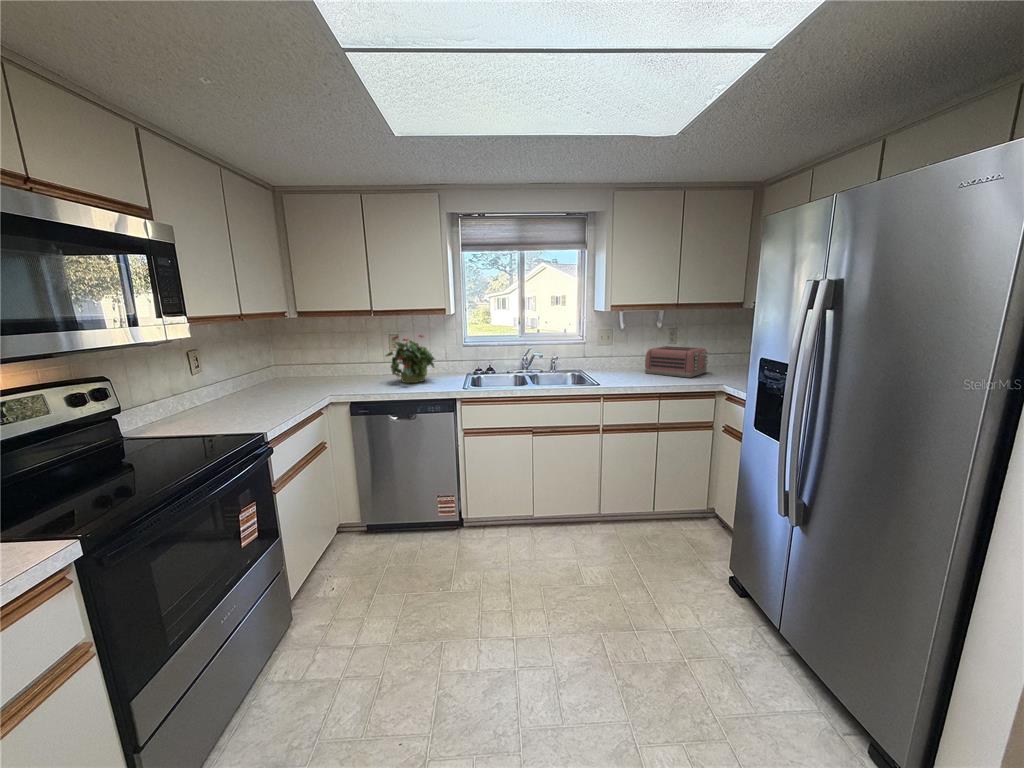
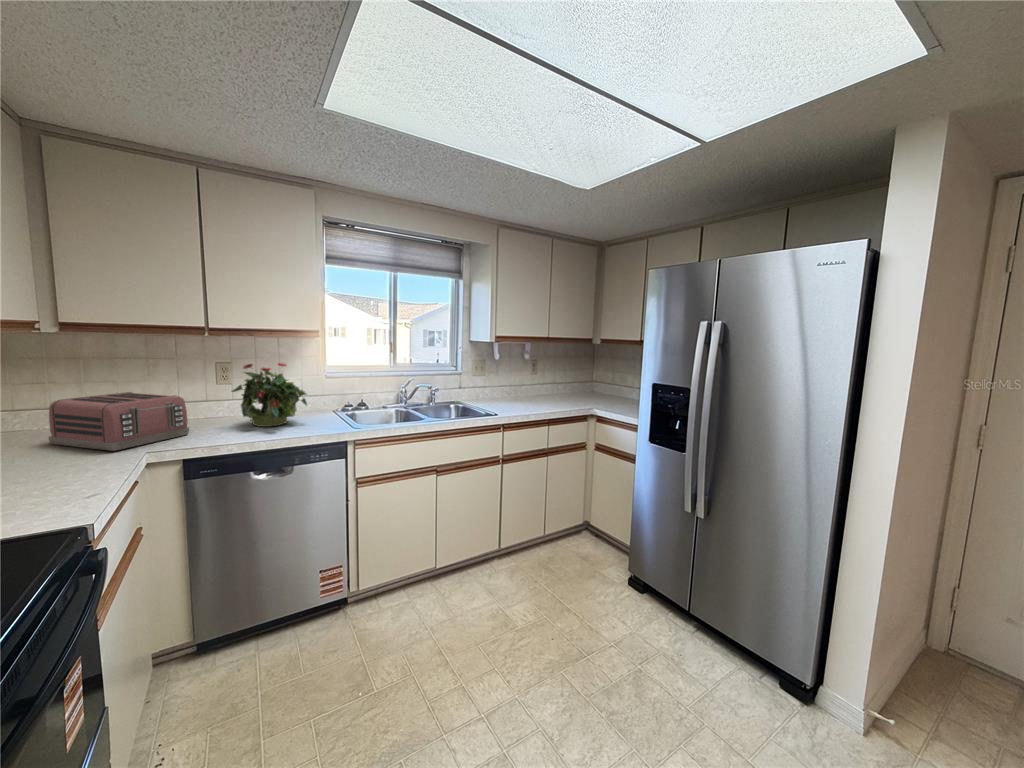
toaster: present [645,346,709,378] -> present [48,392,189,451]

